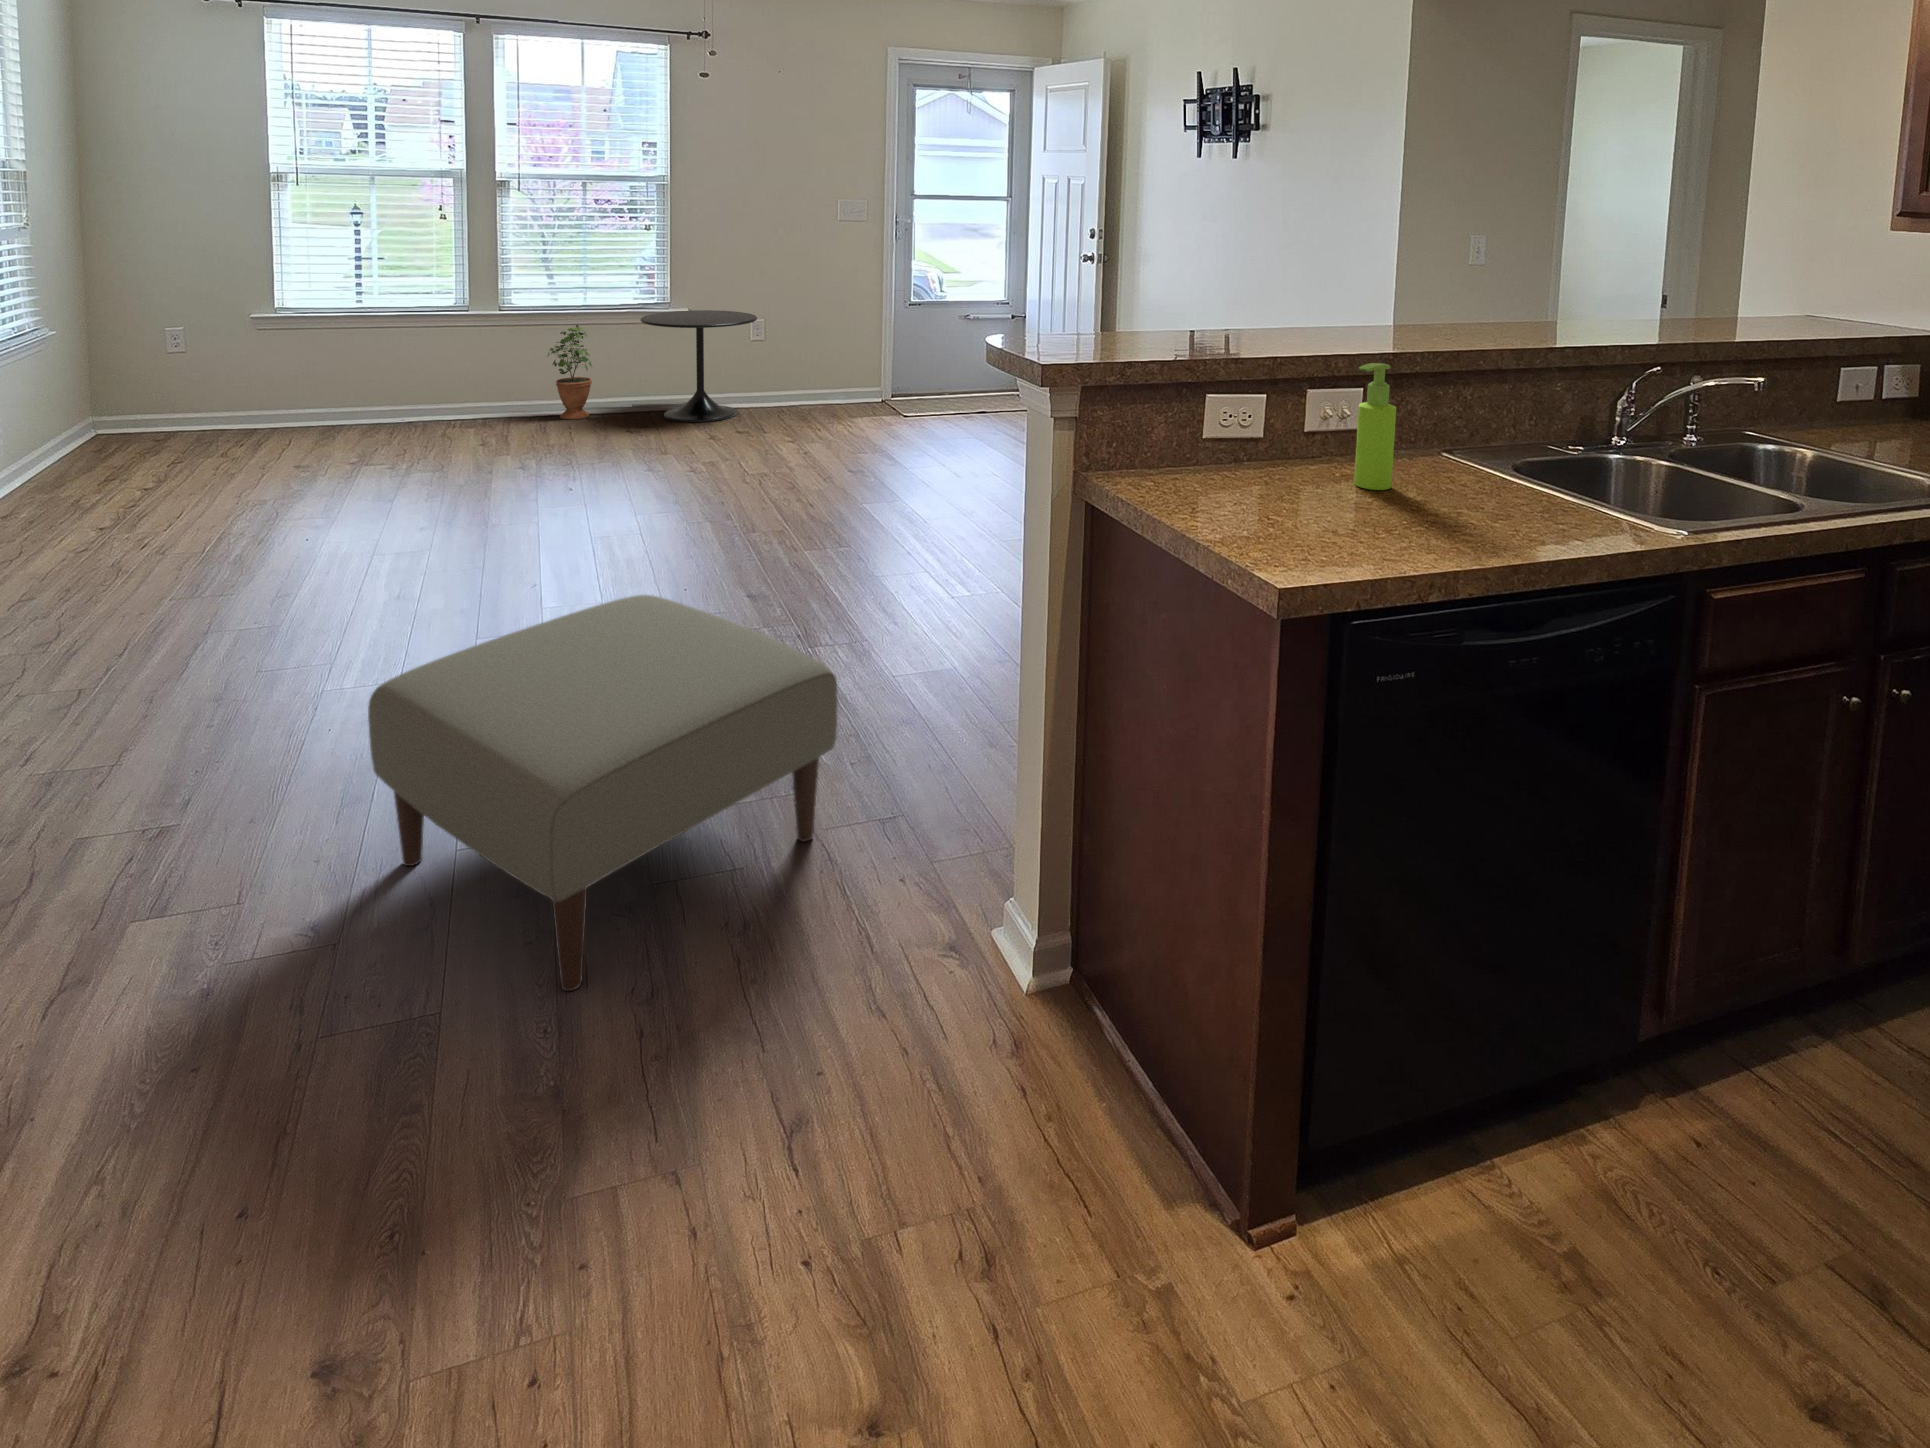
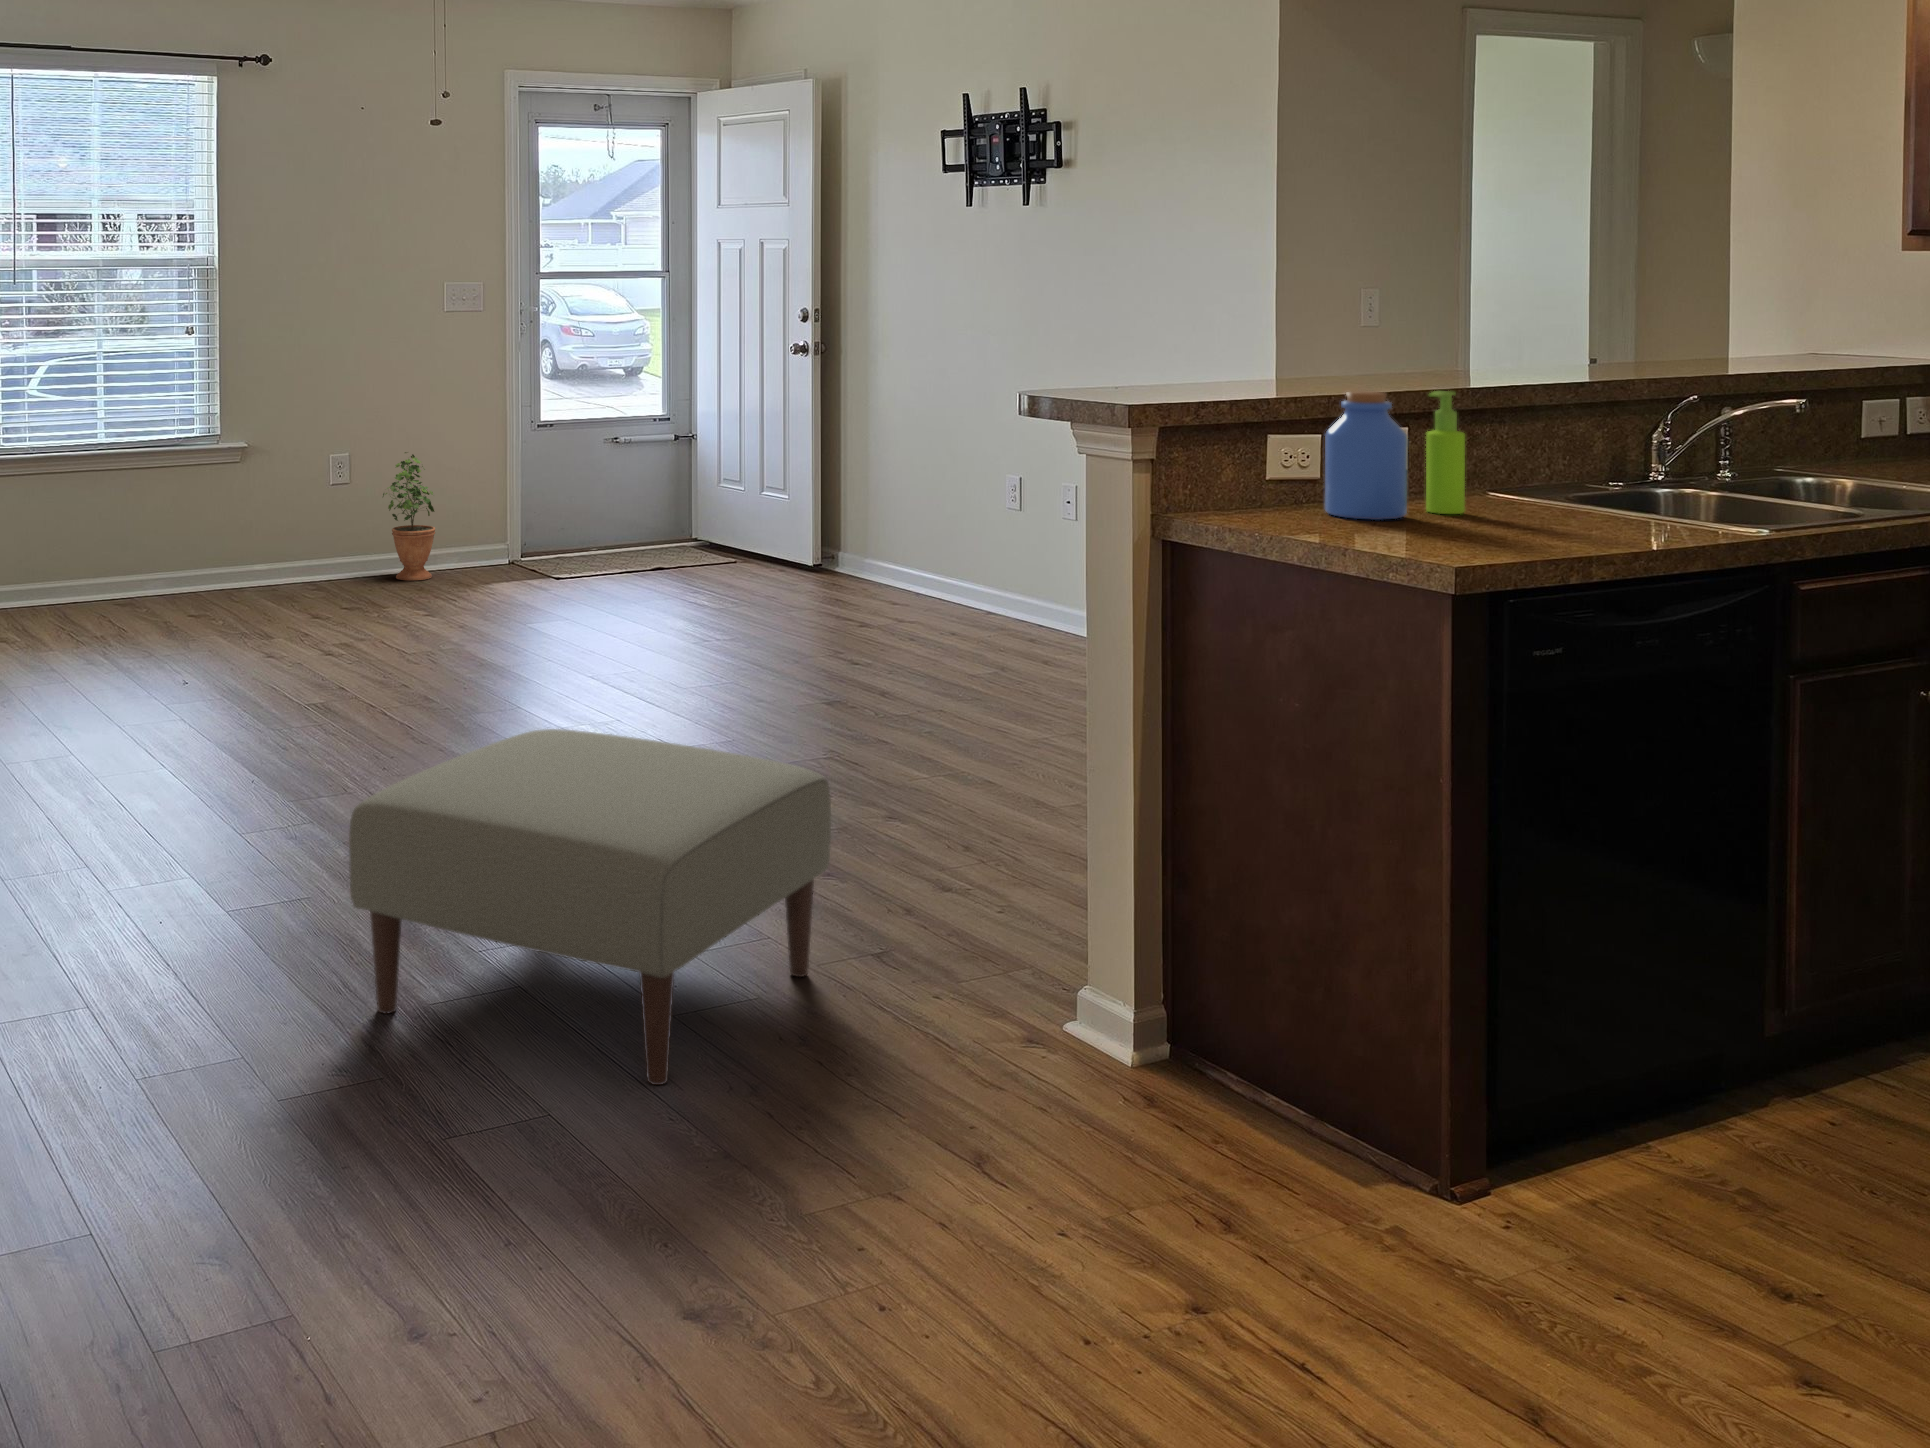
side table: present [641,310,757,422] -> none [181,448,343,608]
potted plant: present [548,325,592,419] -> present [383,452,435,580]
jar: none [1242,362,1326,499] -> present [1325,391,1408,520]

